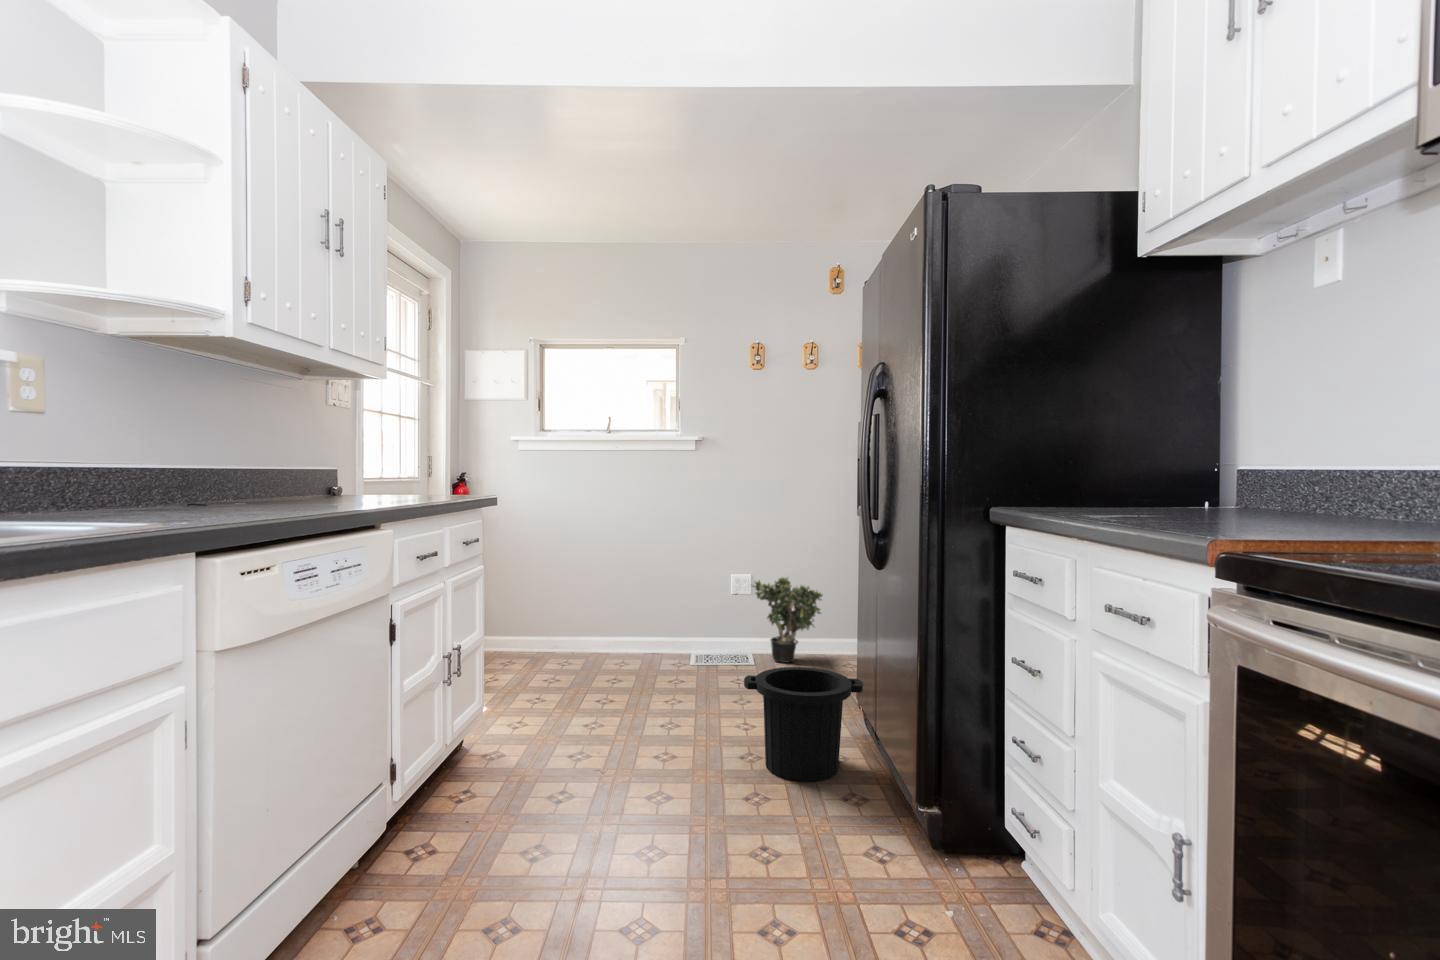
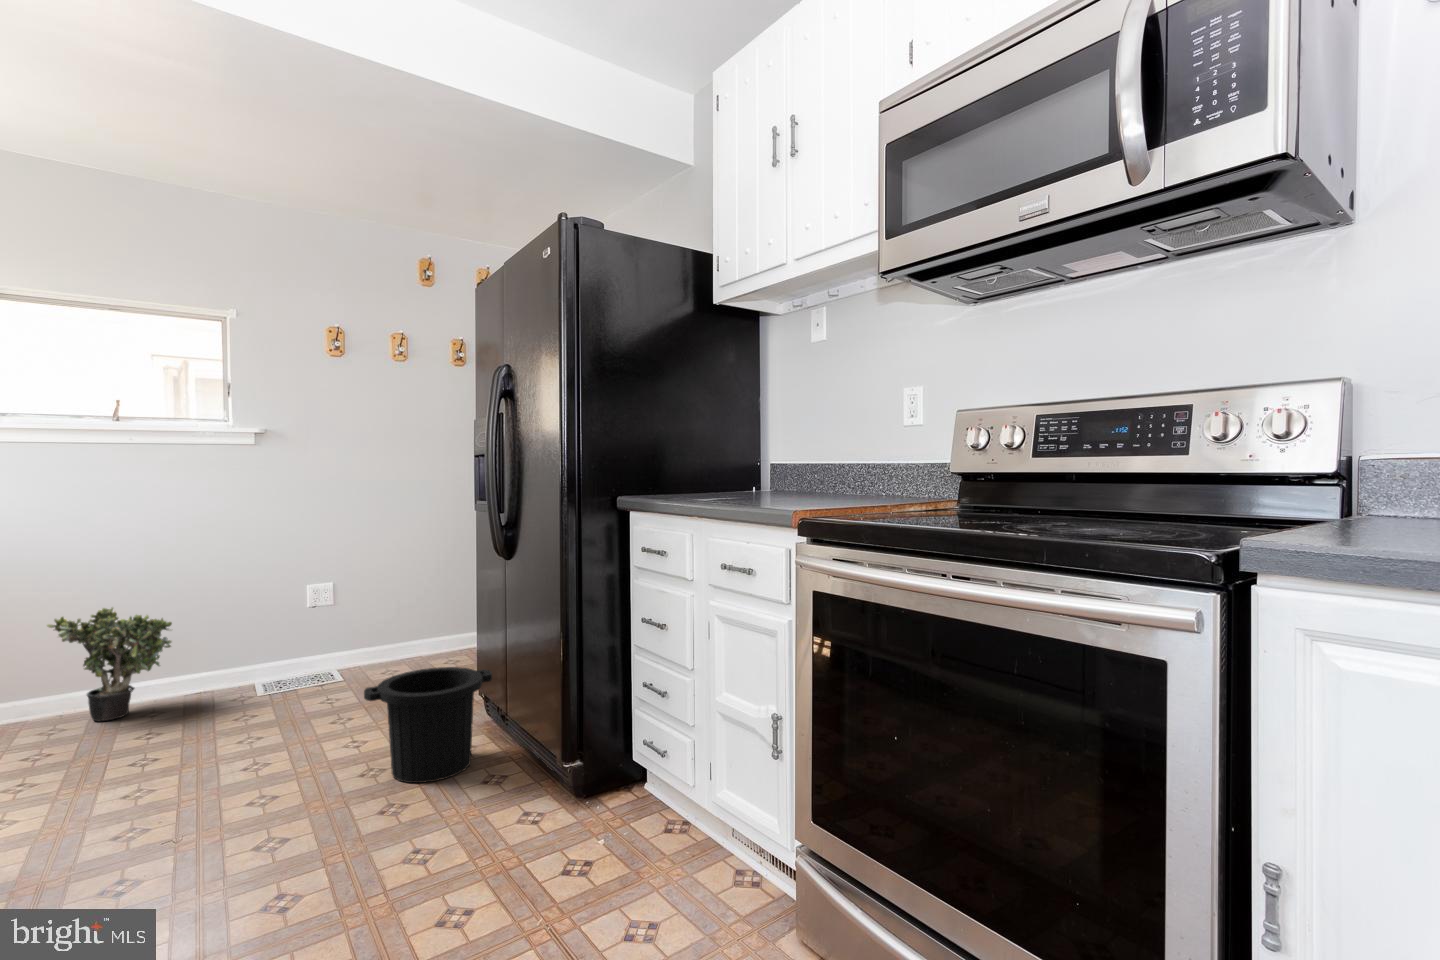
potted plant: present [752,577,822,663] -> present [47,608,172,721]

